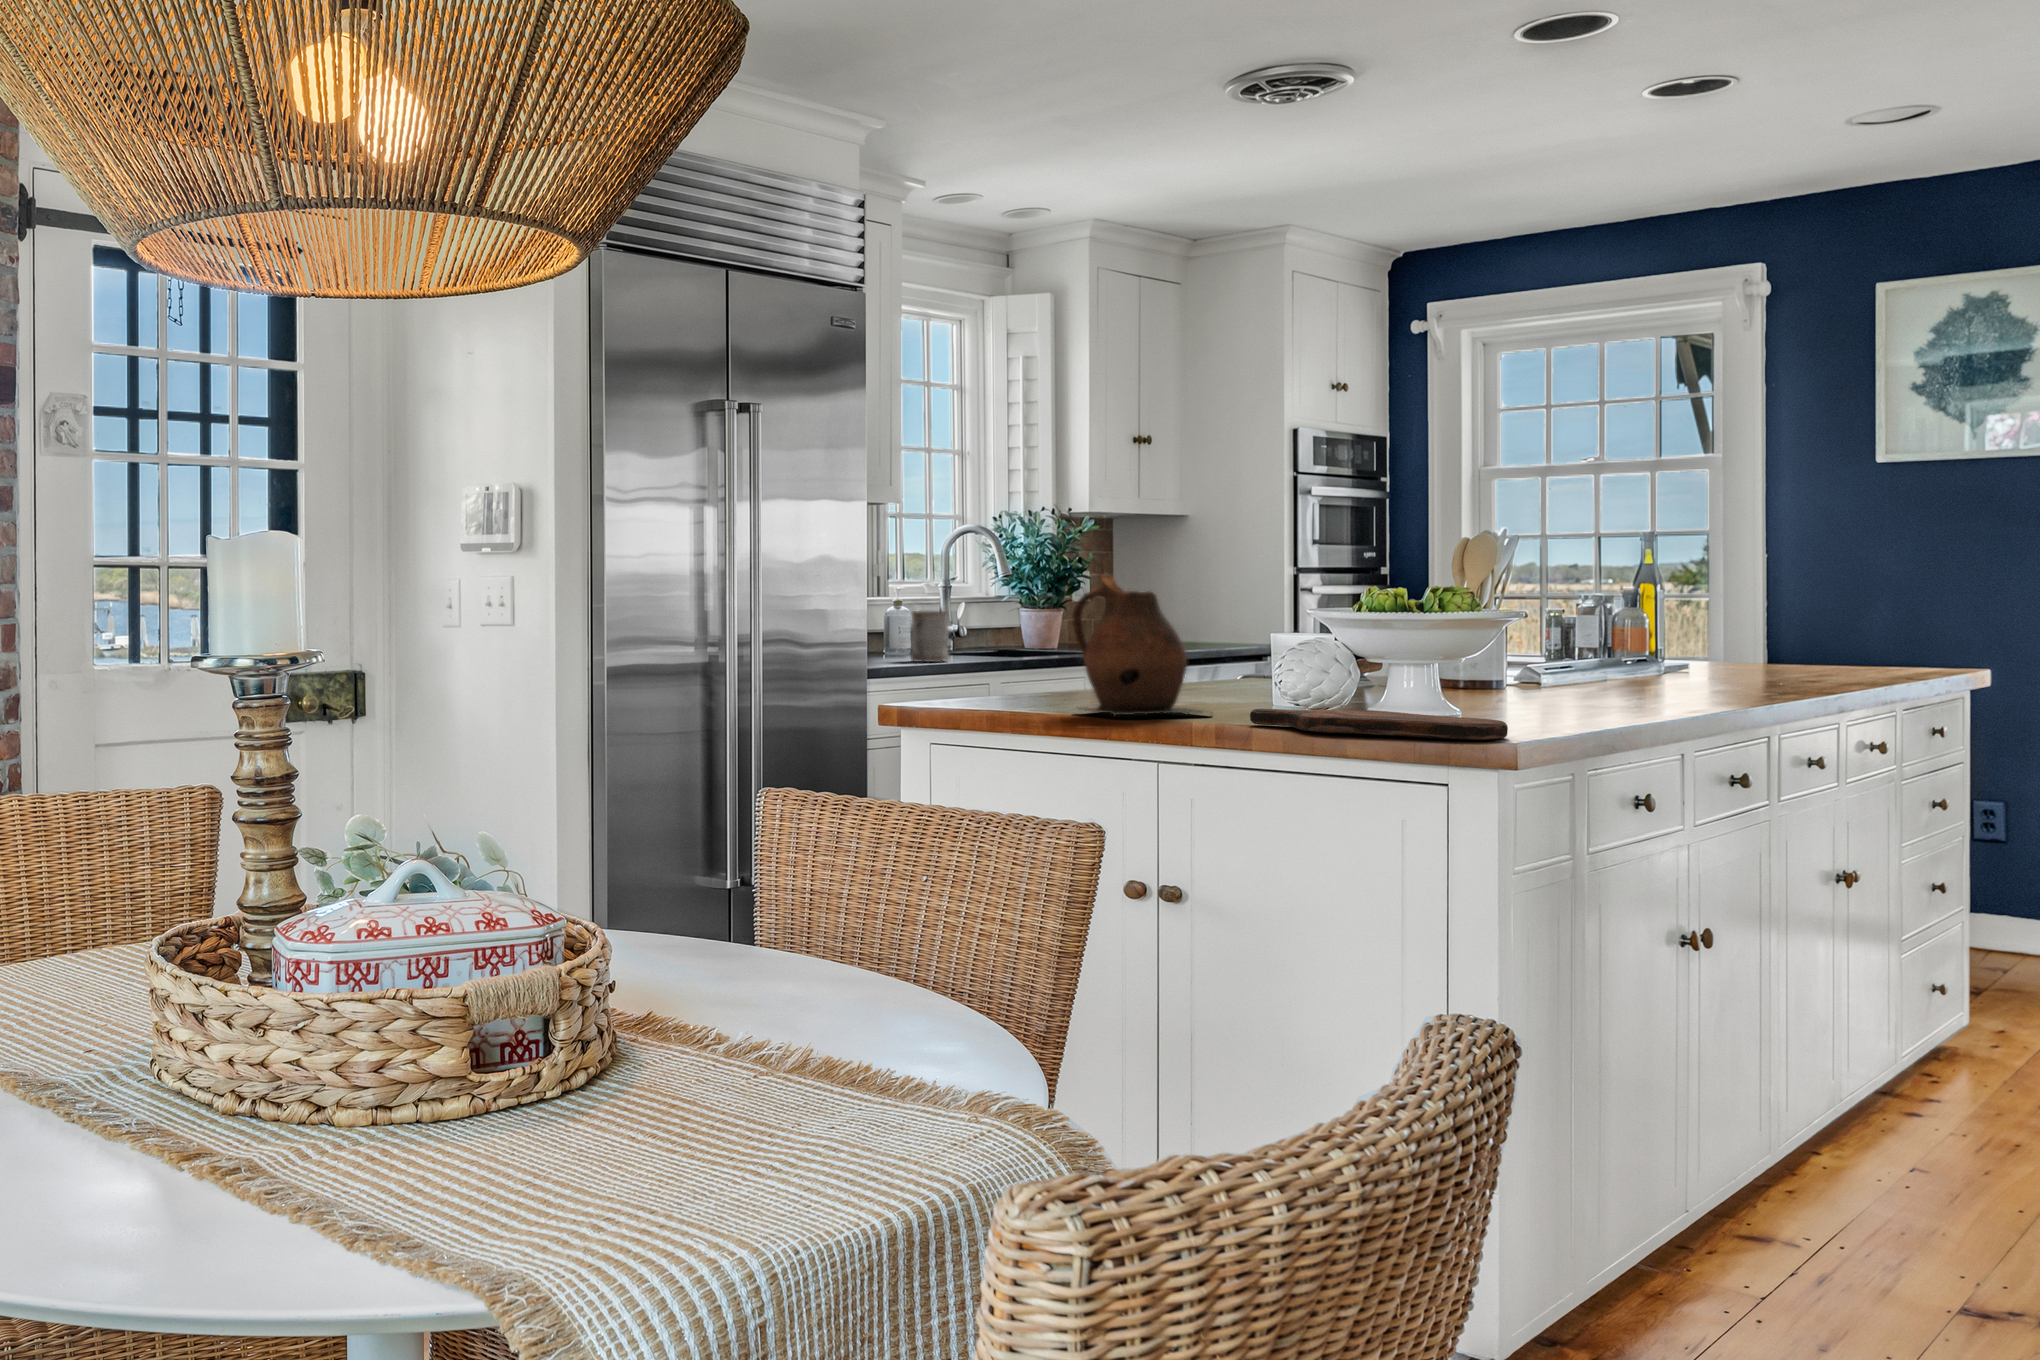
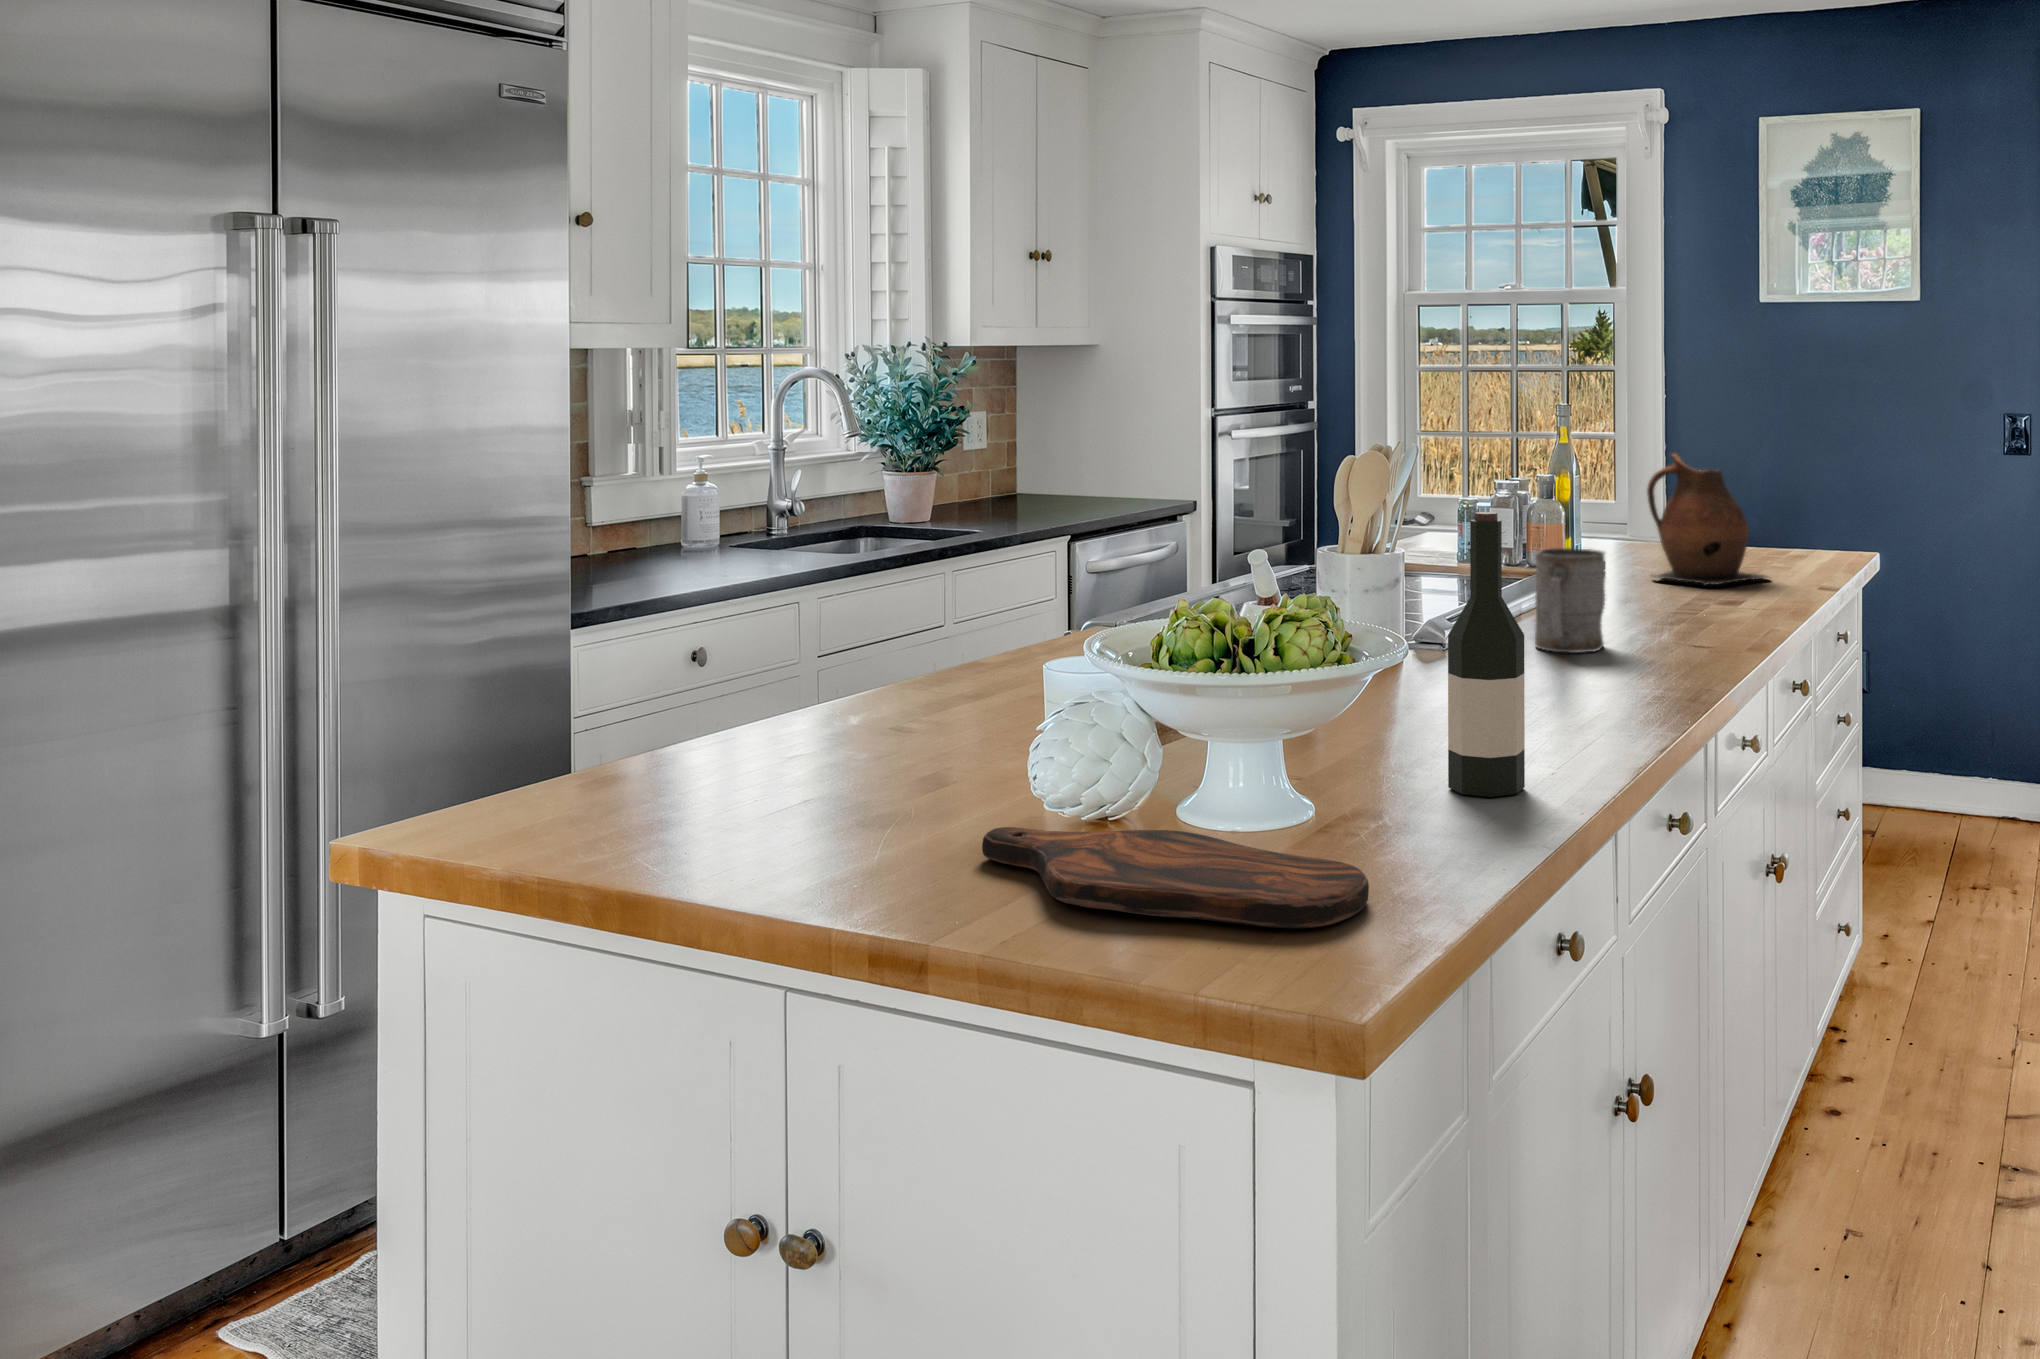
wine bottle: none [1554,541,1612,722] -> present [1448,512,1525,797]
ceramic pitcher: present [1072,576,1213,716] -> present [1647,454,1768,585]
mug: present [910,610,949,662] -> present [1535,548,1605,653]

